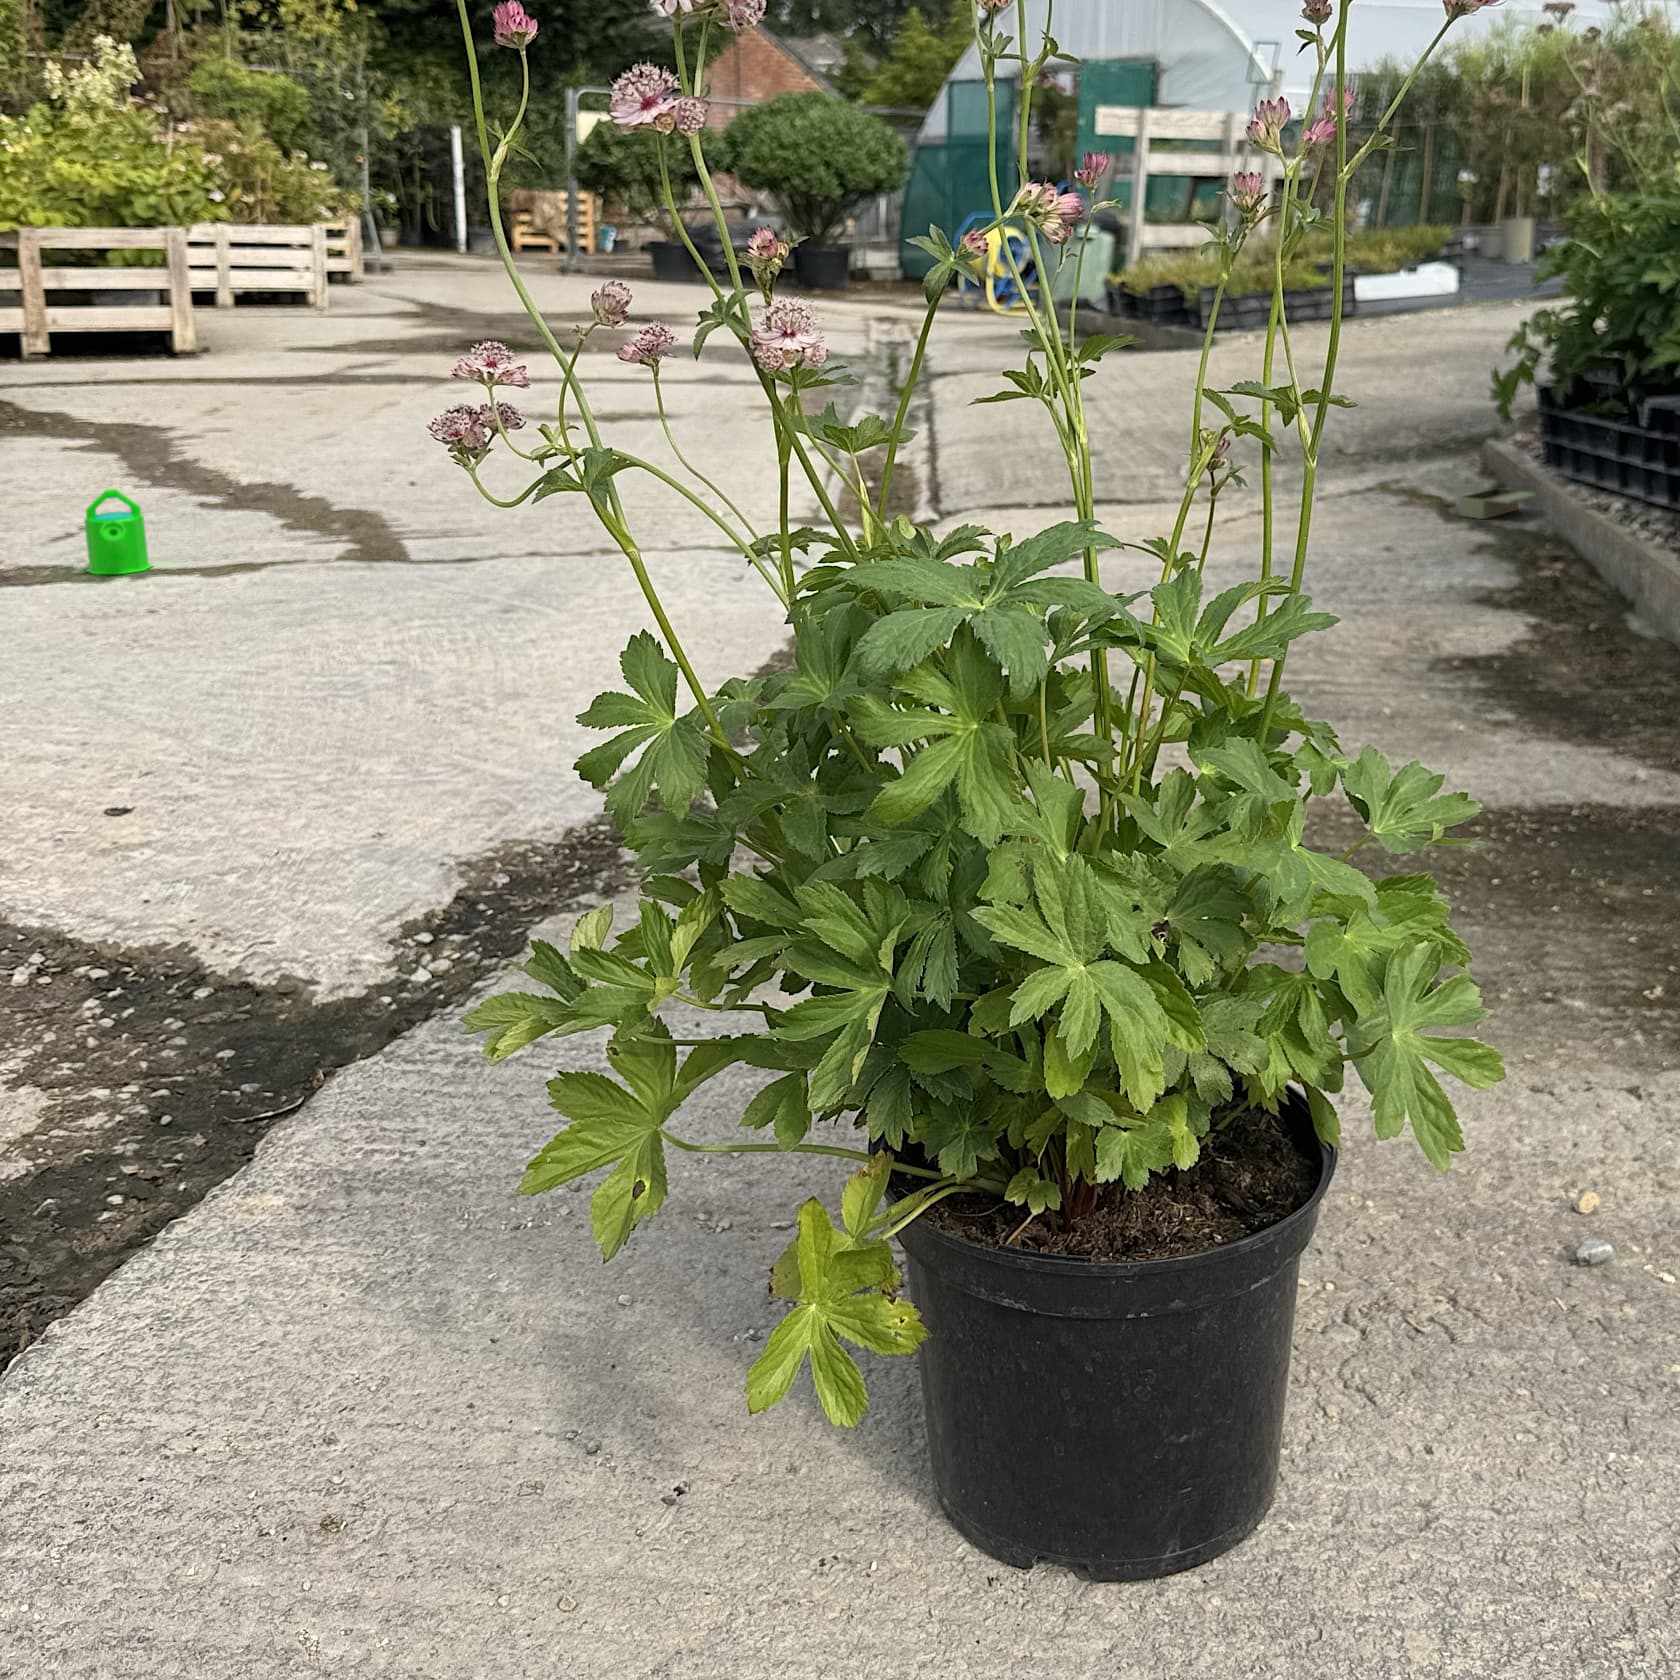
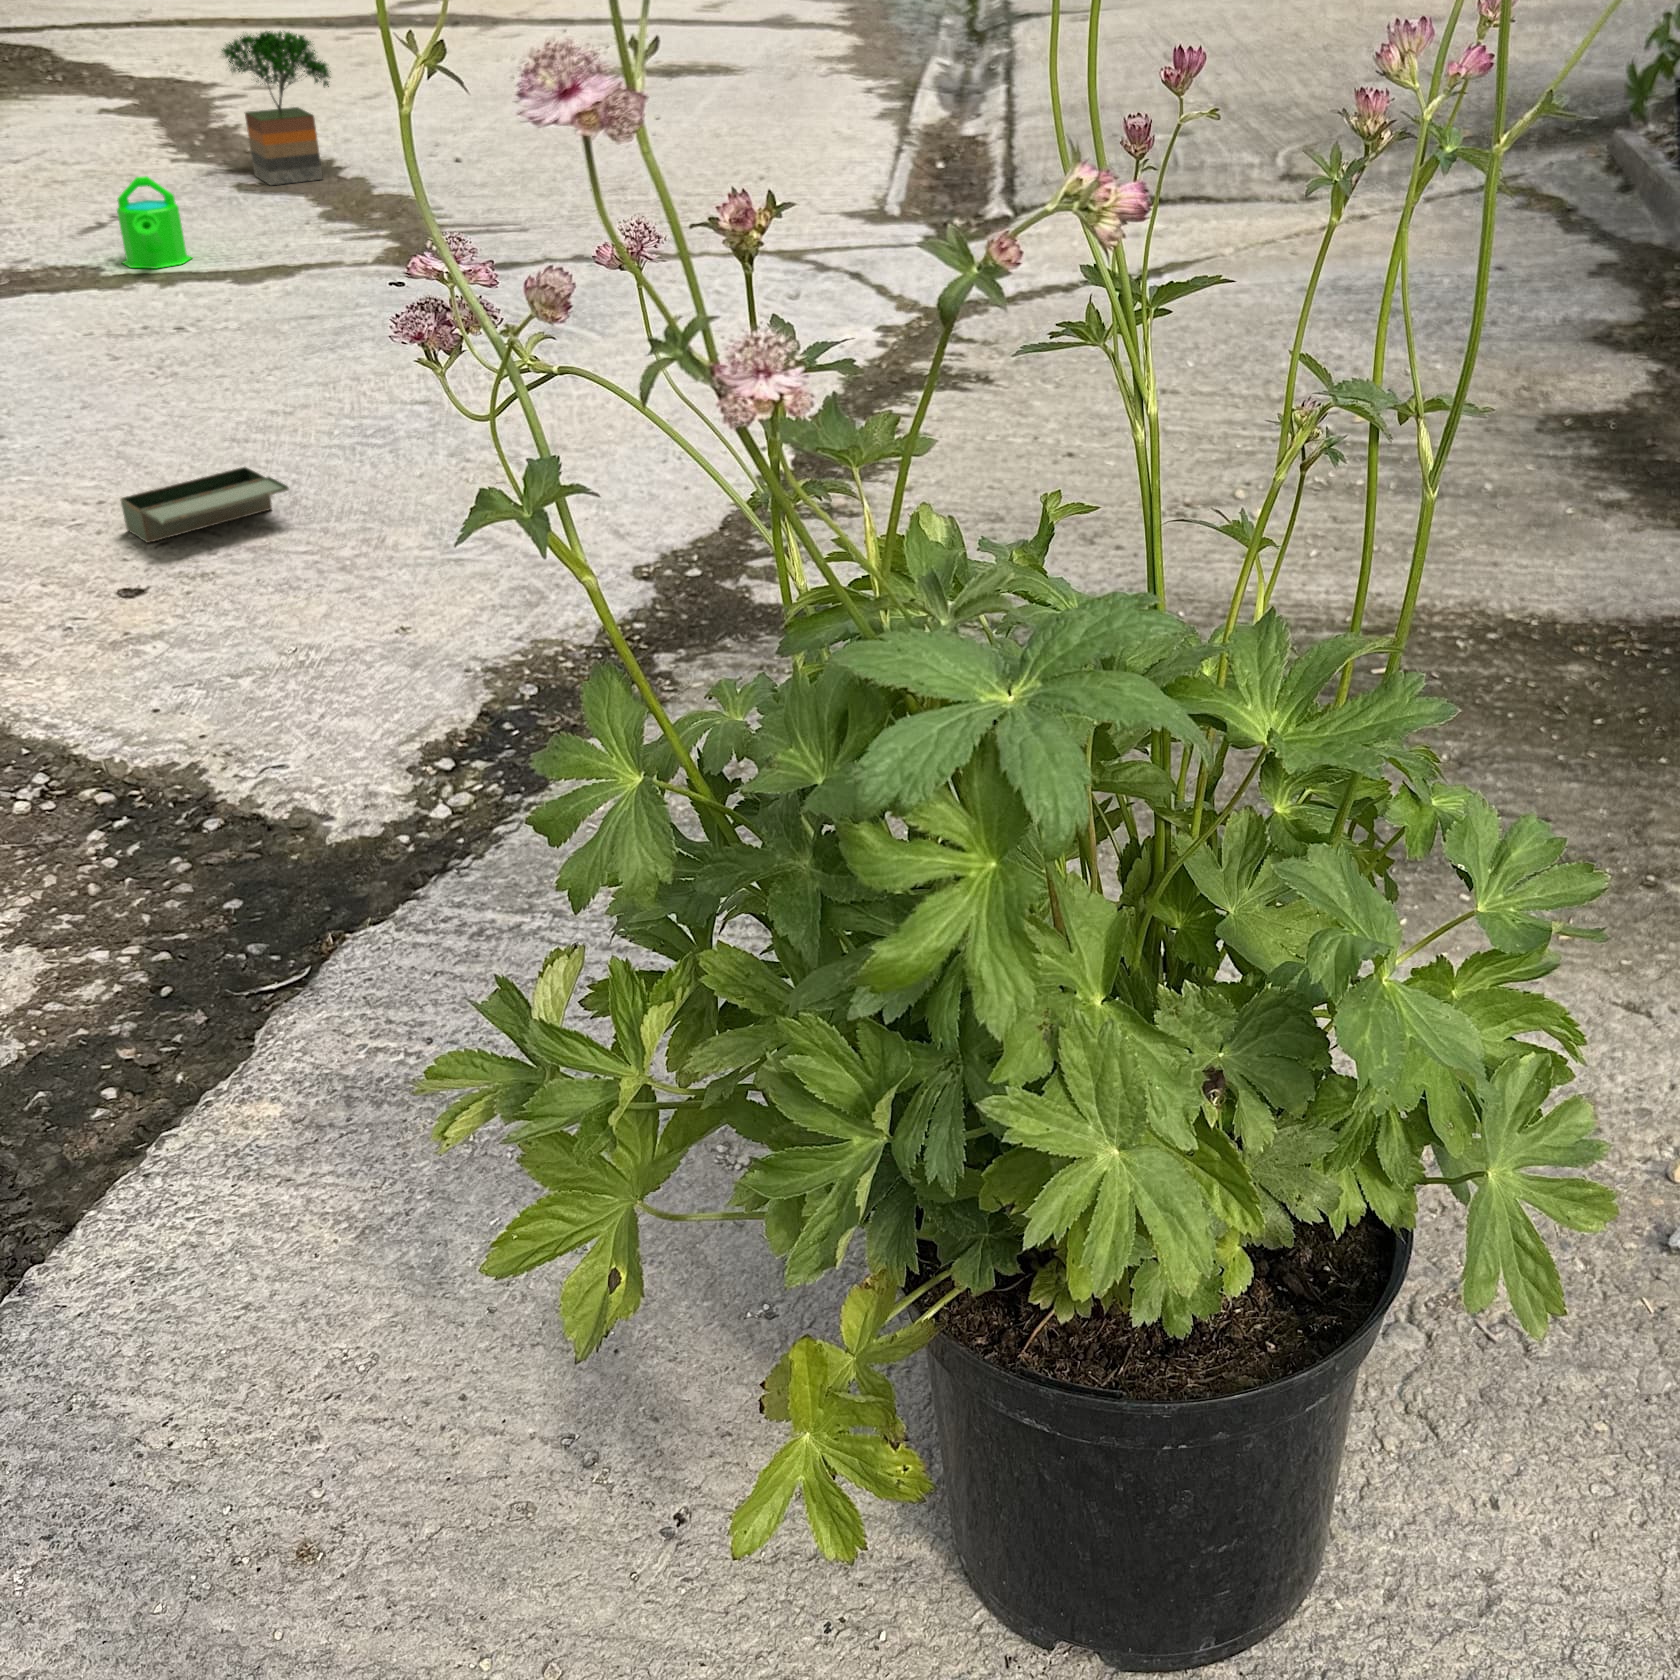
potted tree: none [182,366,292,509] -> present [221,31,331,185]
toolbox: present [1459,488,1536,519] -> present [121,467,289,543]

